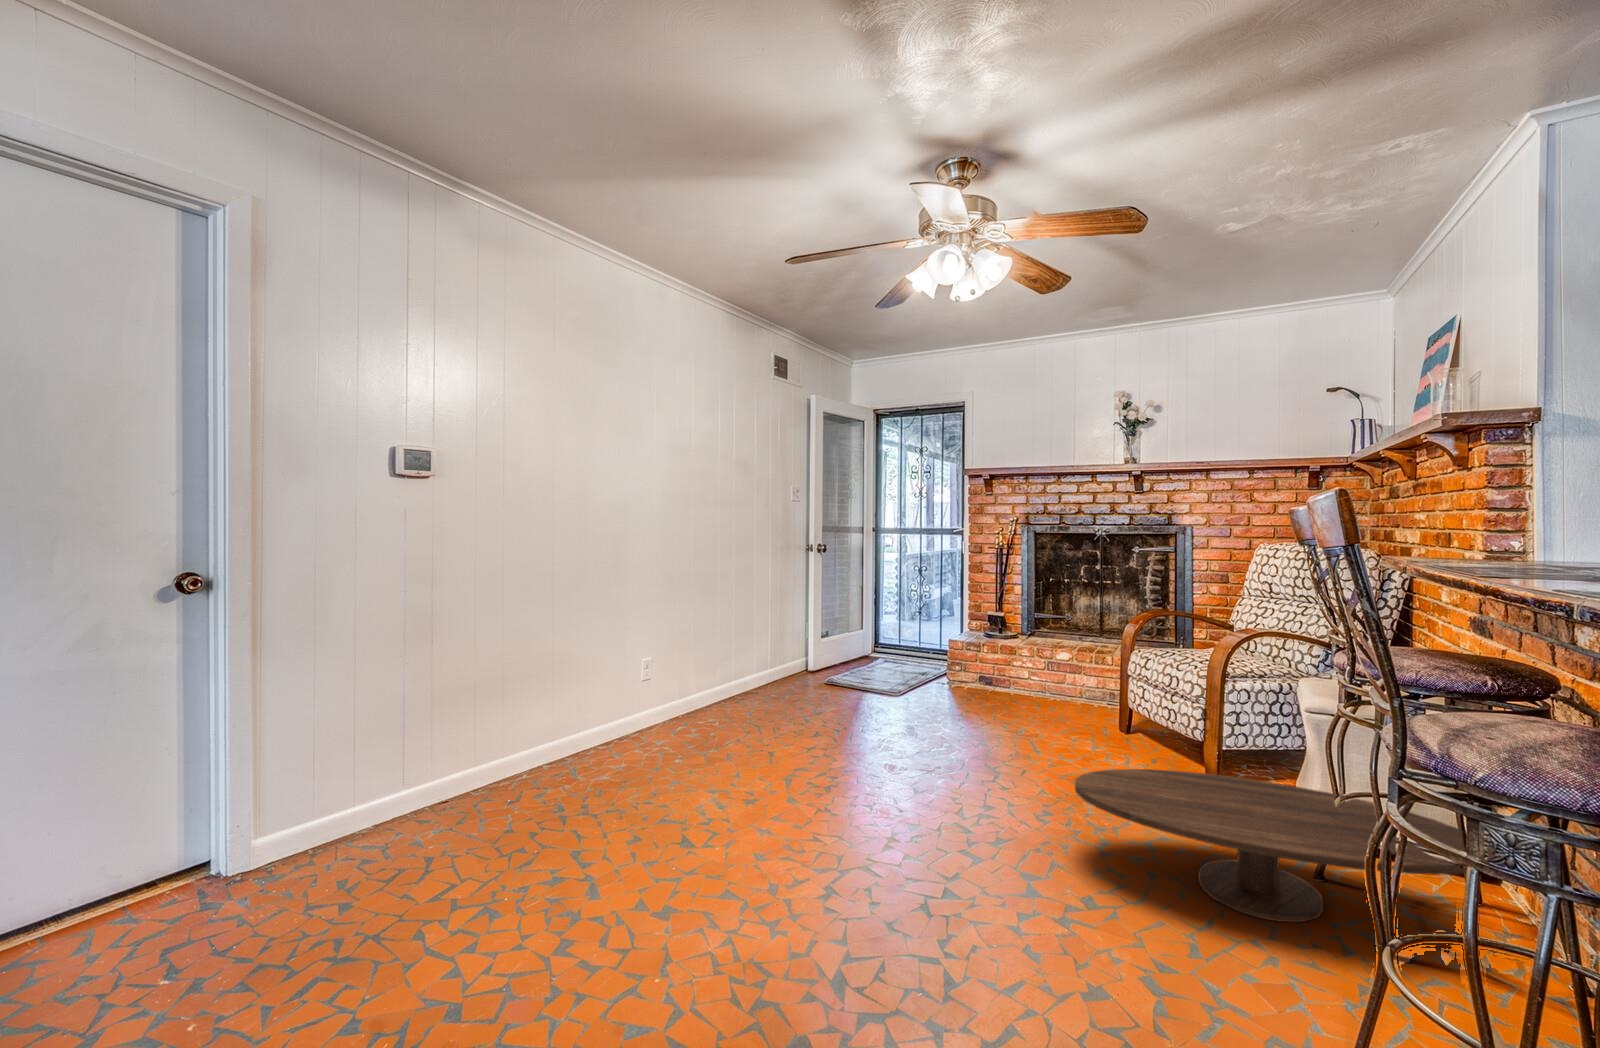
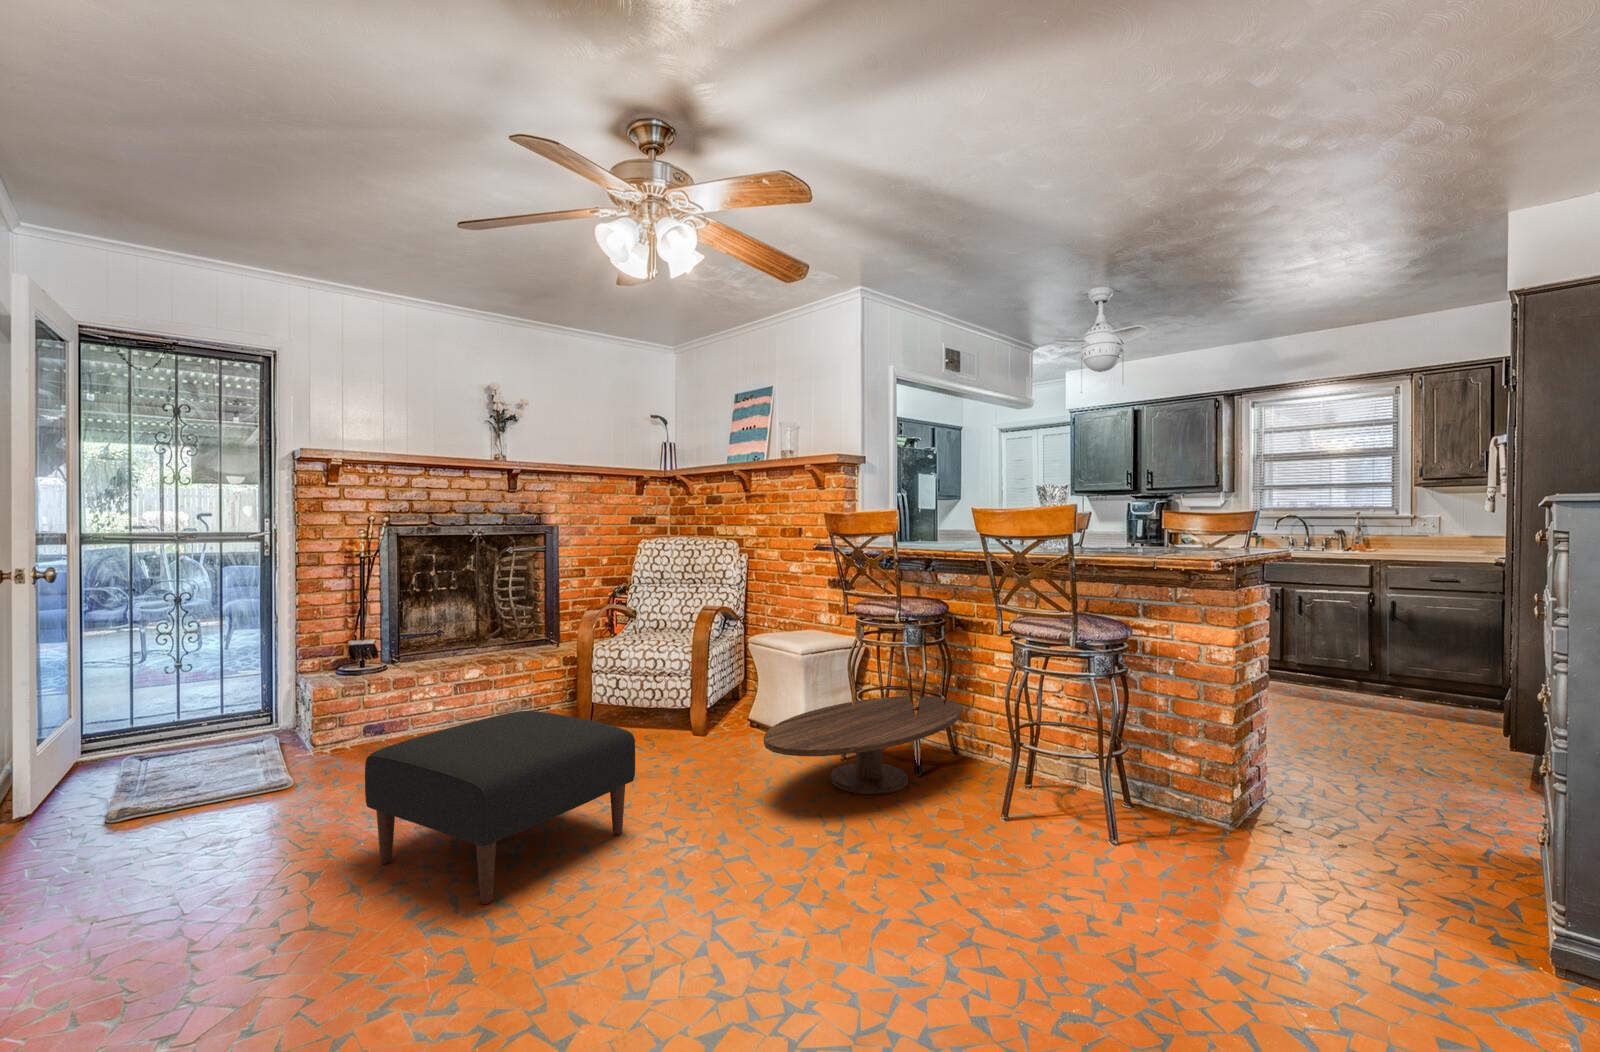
ottoman: none [816,679,966,802] -> present [365,711,635,904]

